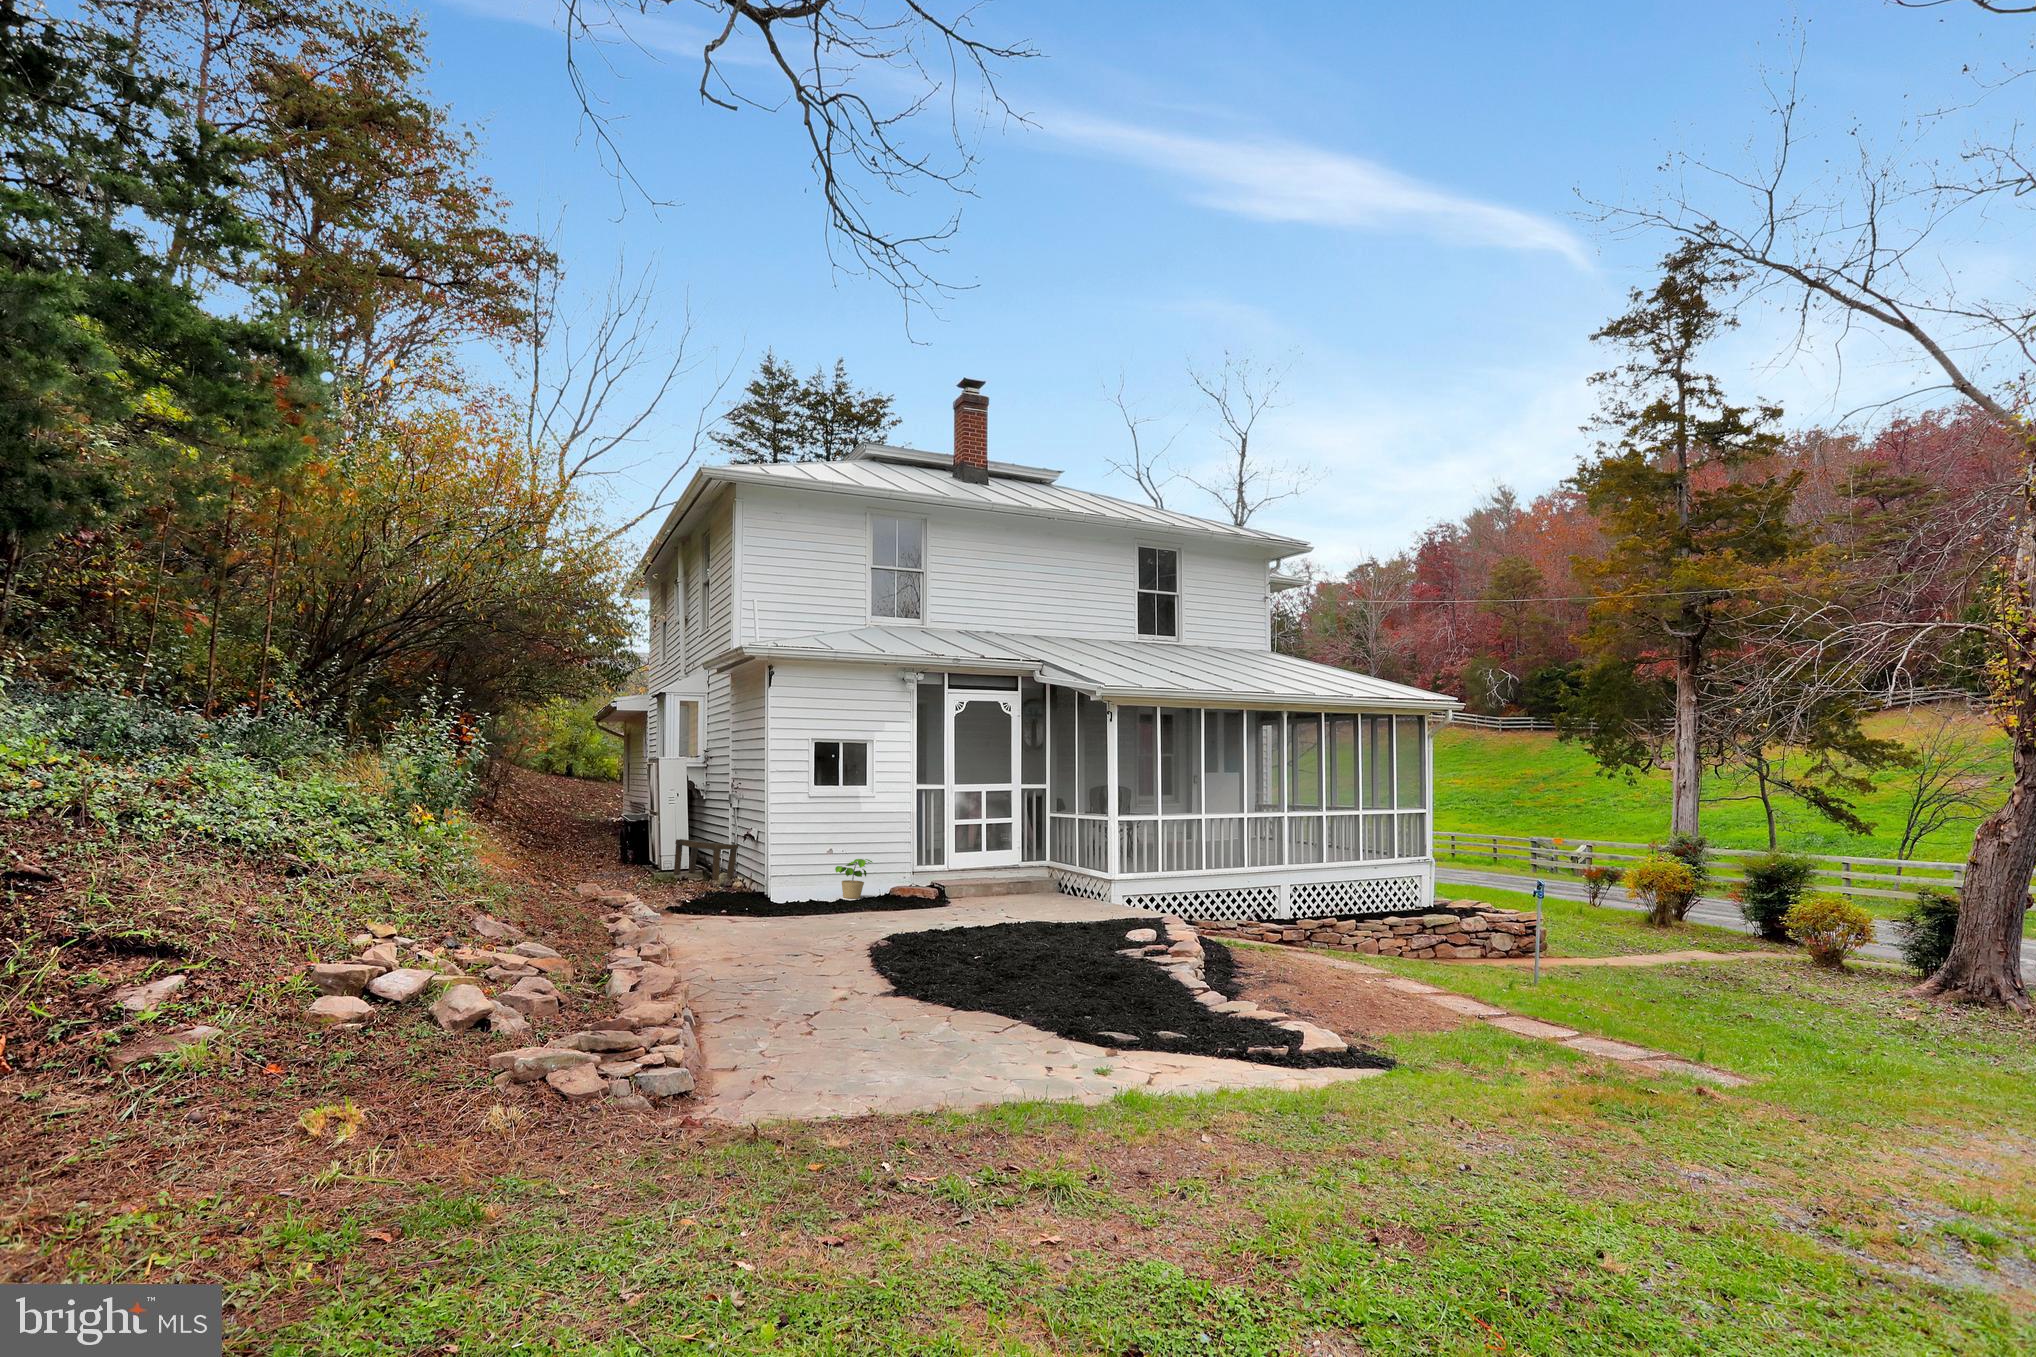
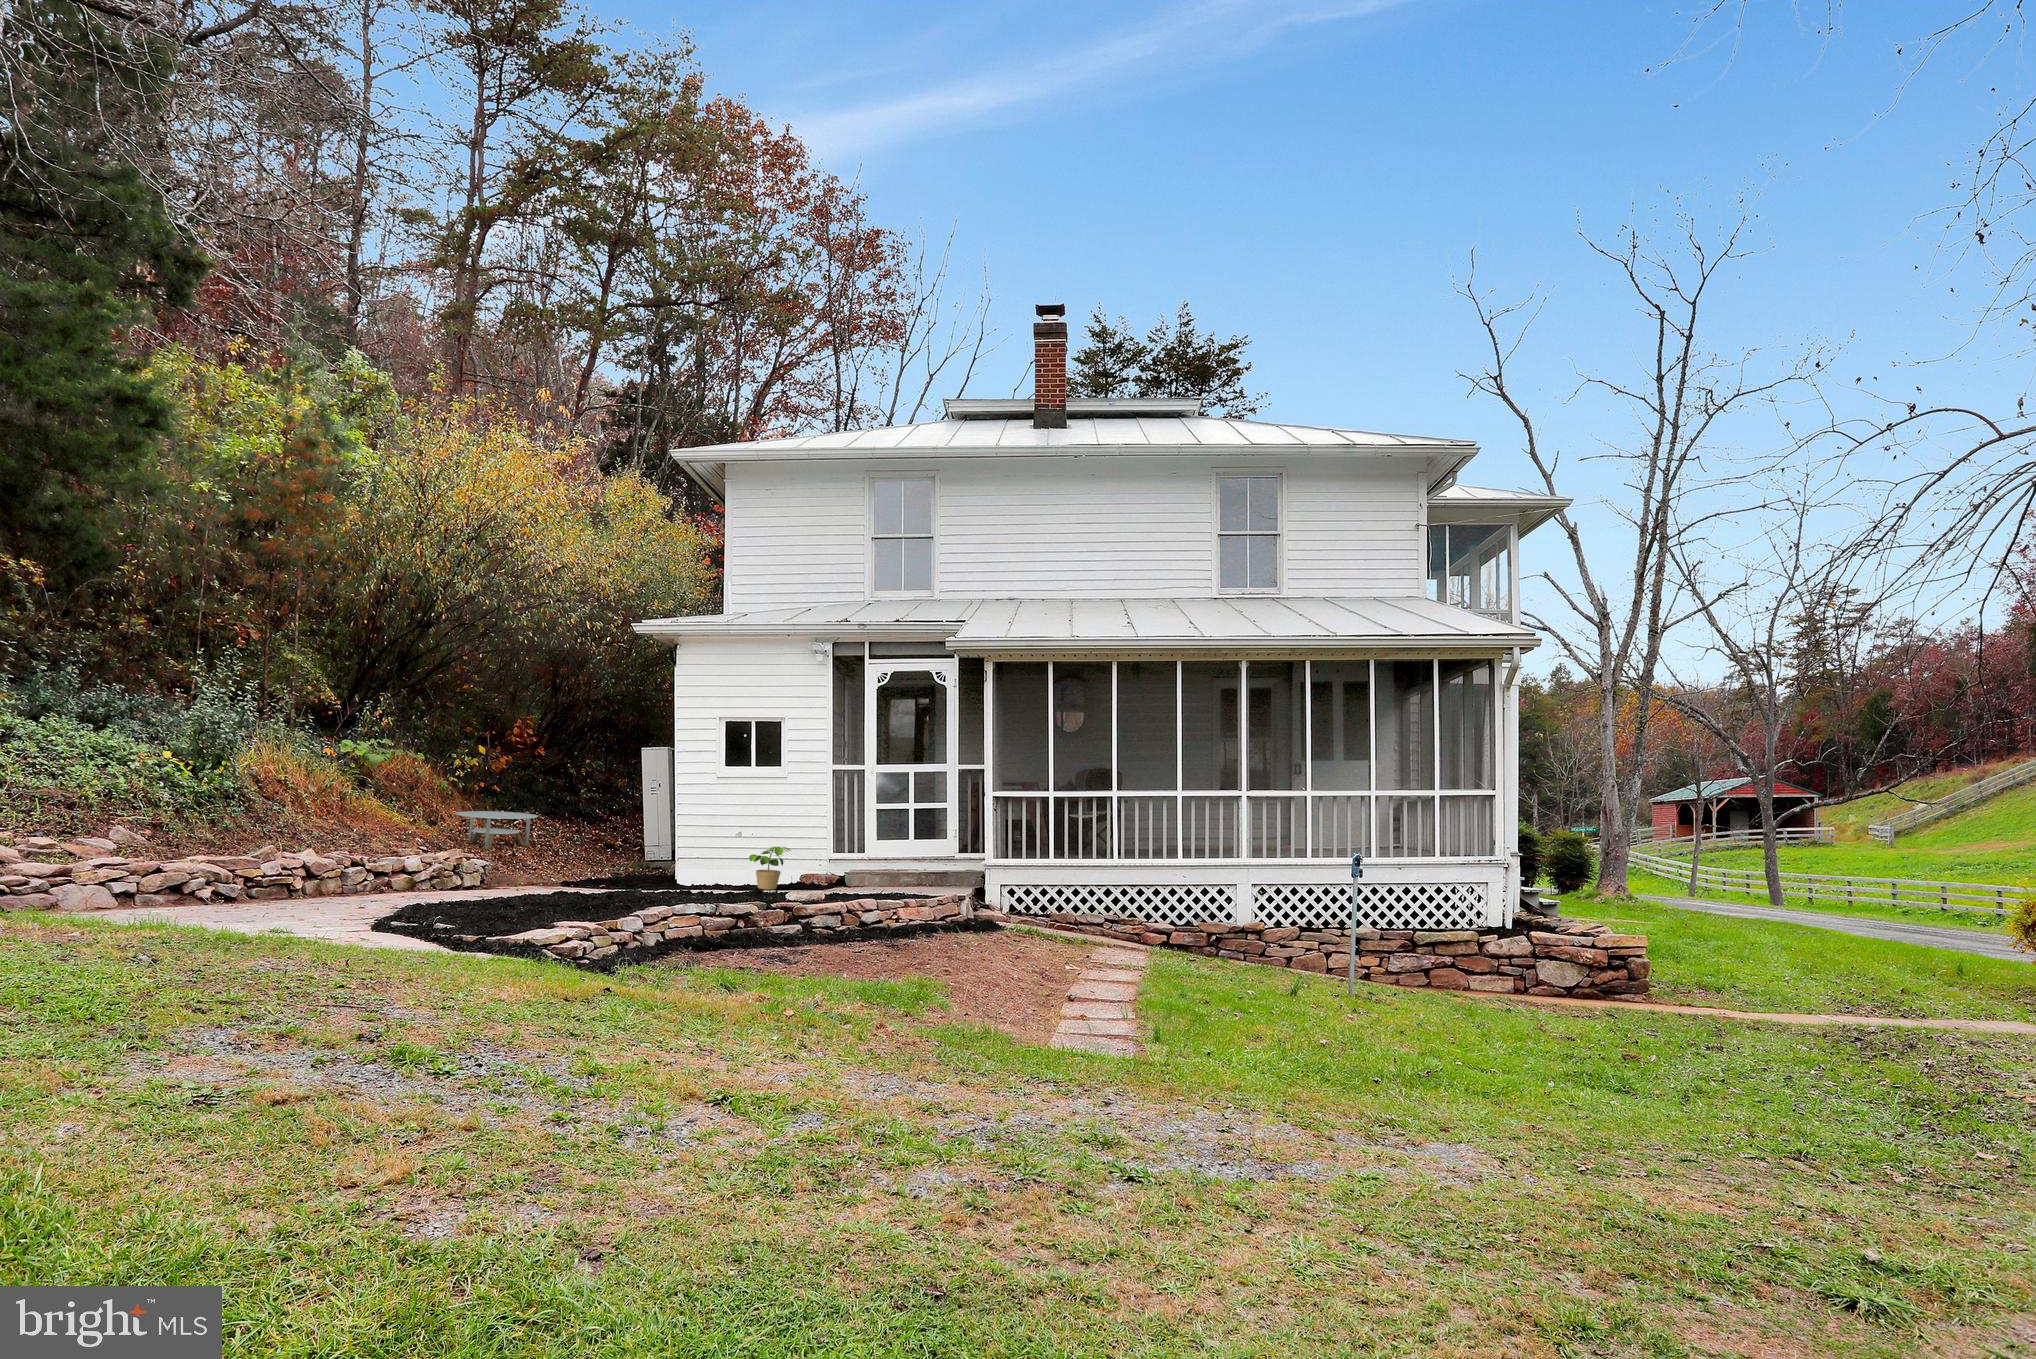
round table: none [580,828,652,862] -> present [456,811,538,849]
bench: present [674,839,738,880] -> none [566,825,638,870]

